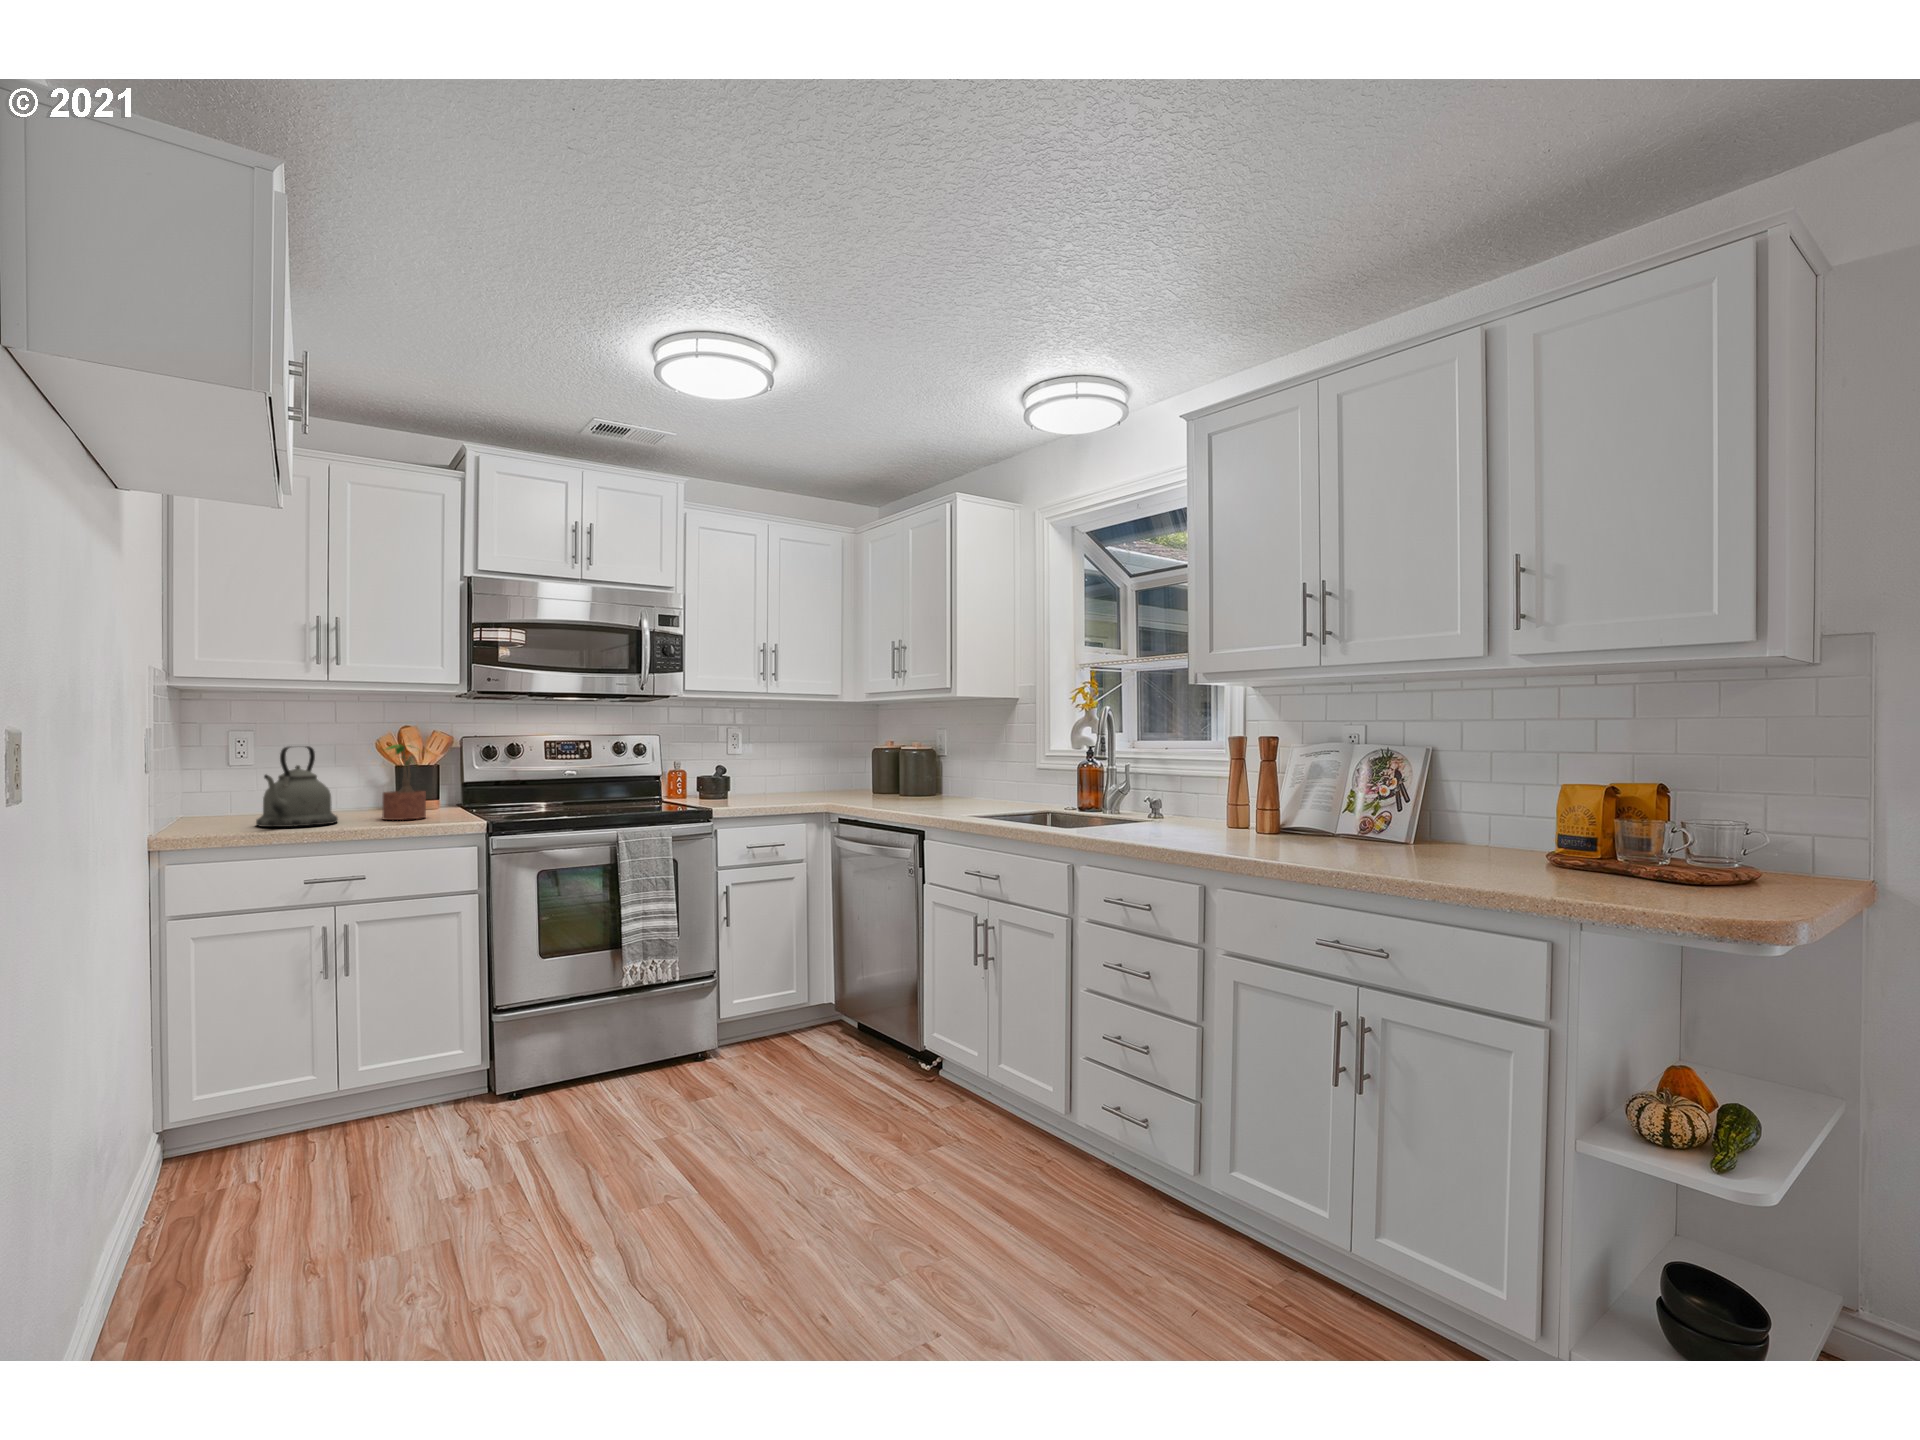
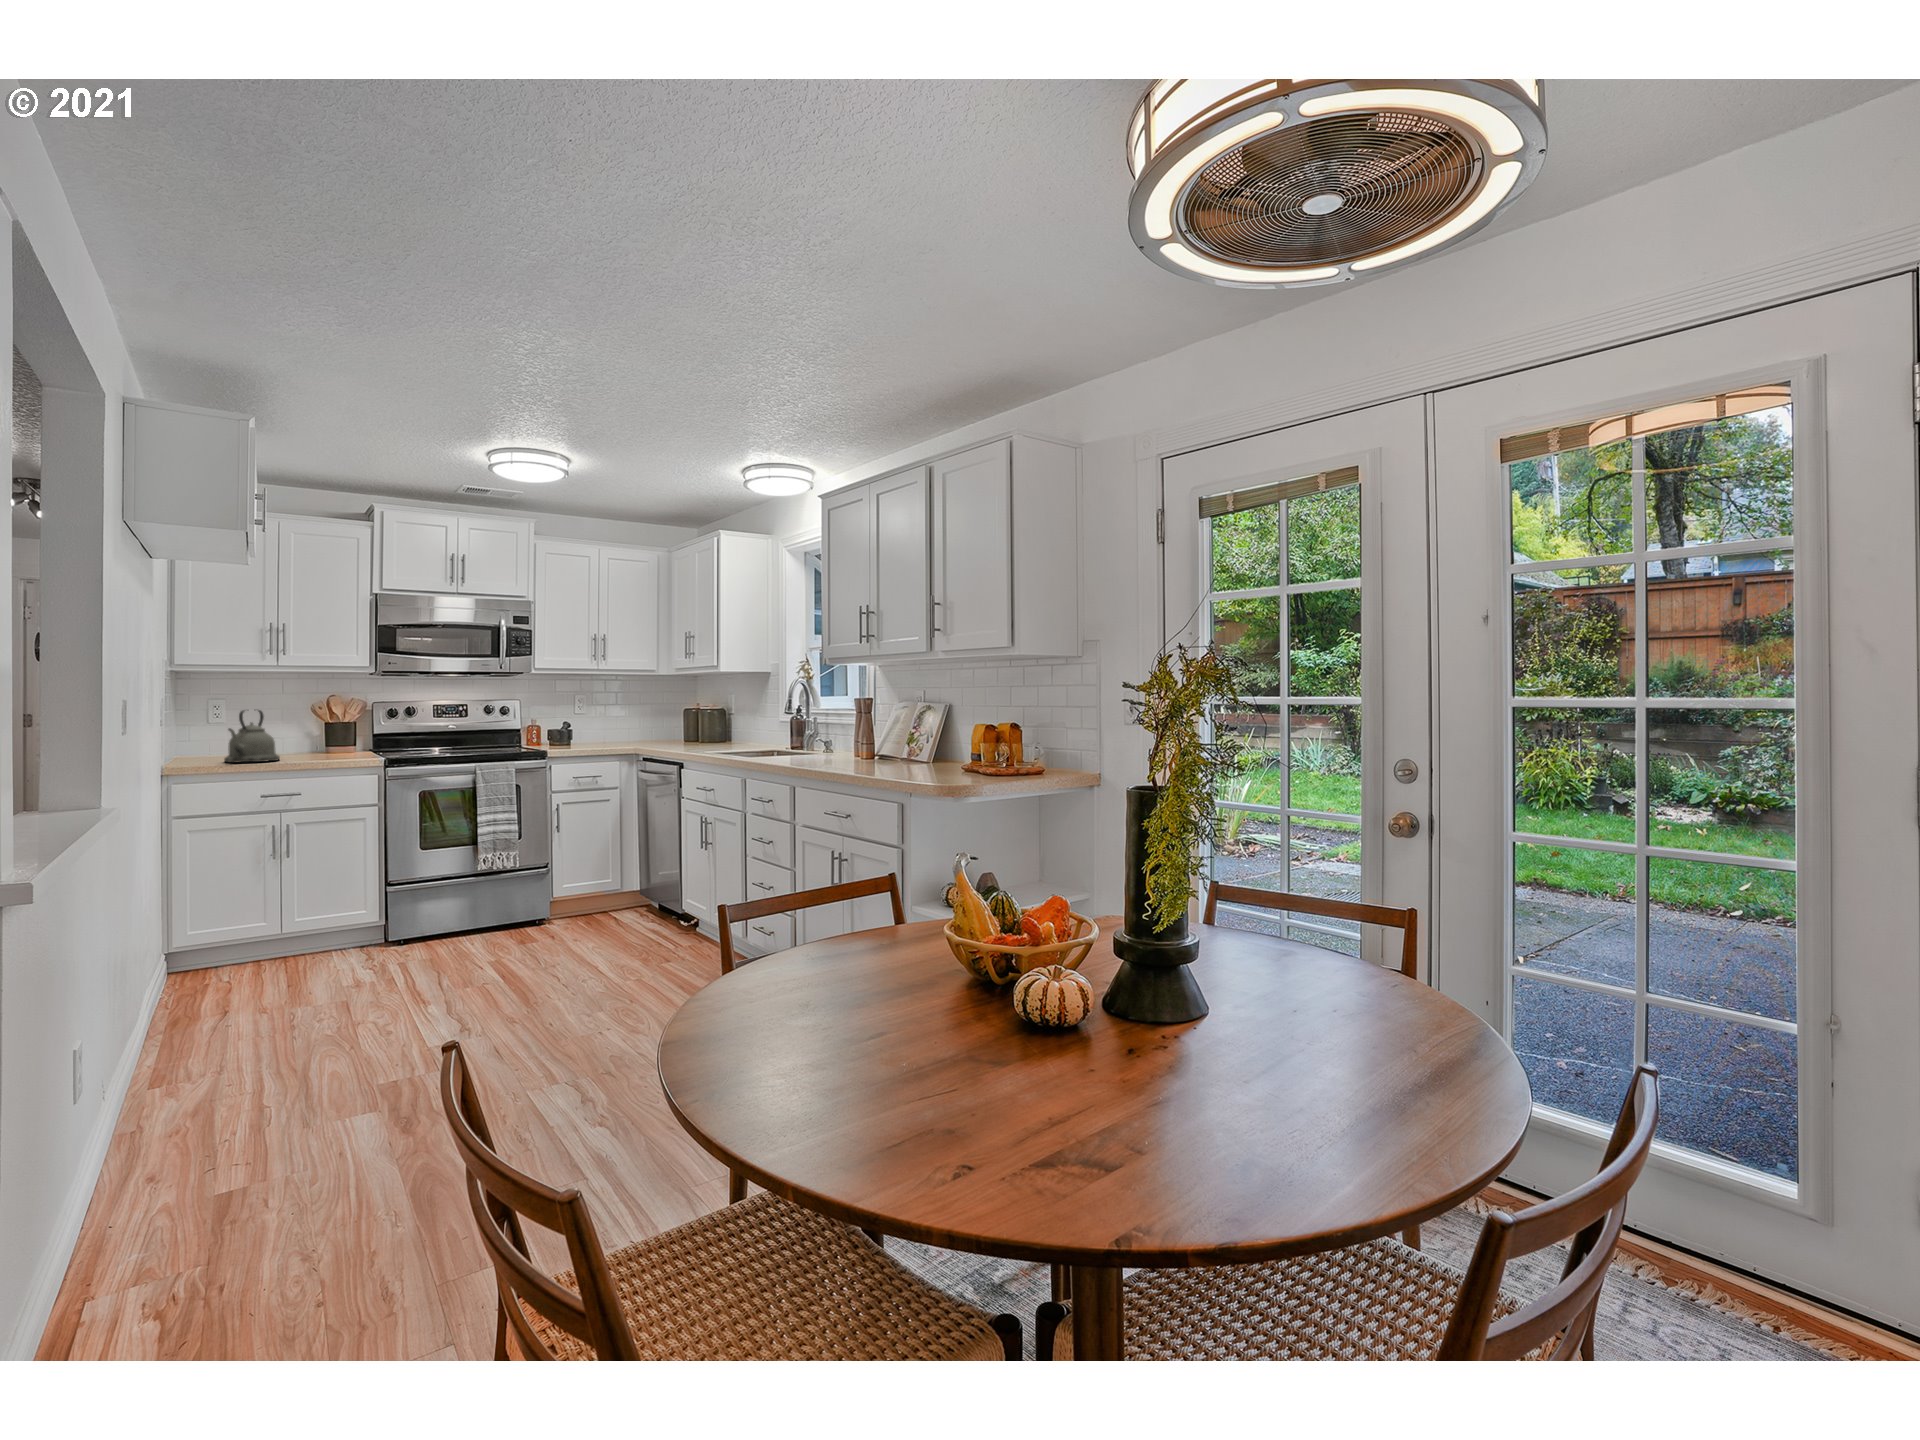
potted plant: present [382,745,426,820] -> none [309,708,343,759]

